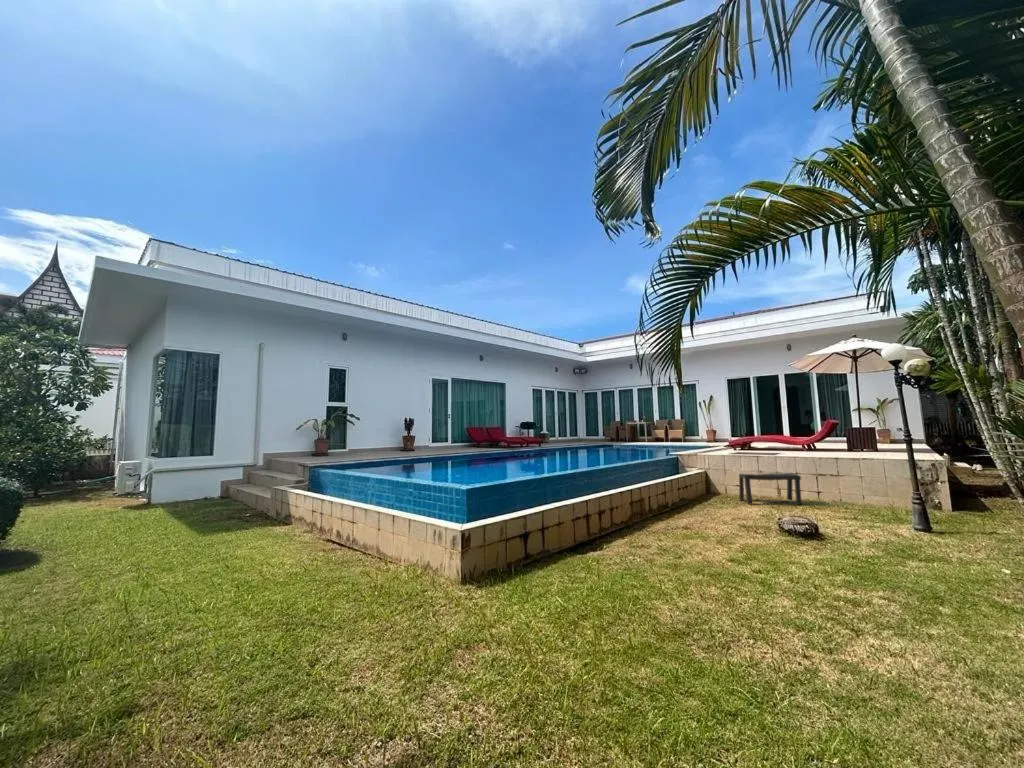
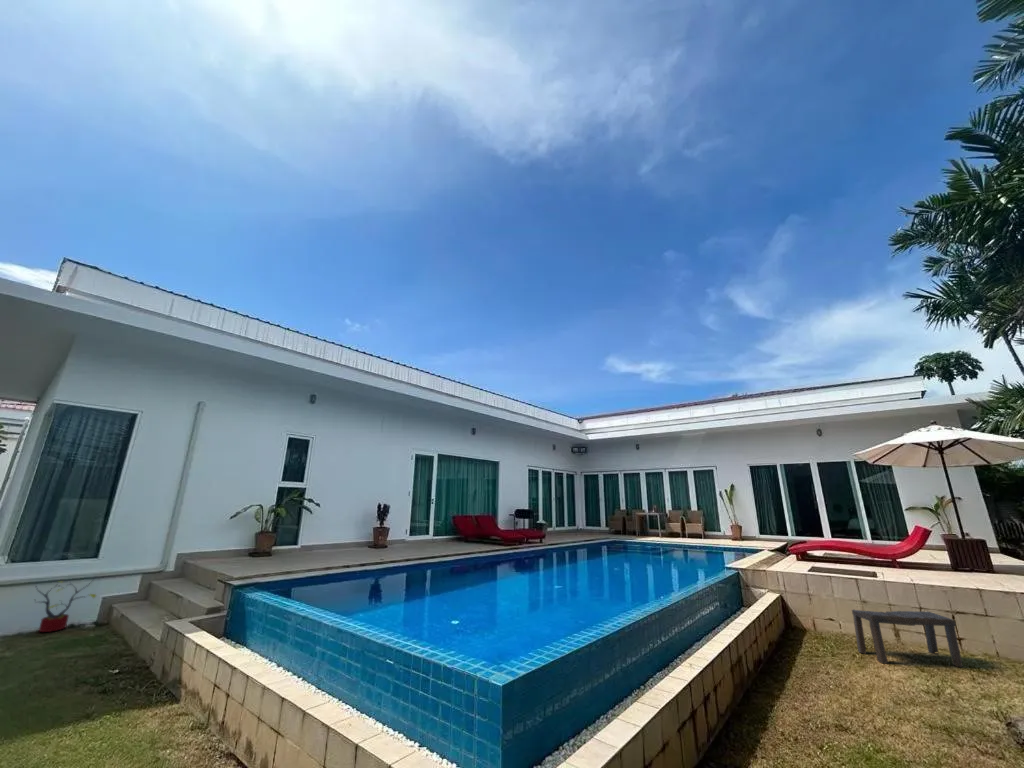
decorative plant: none [178,467,220,500] -> present [36,583,96,632]

